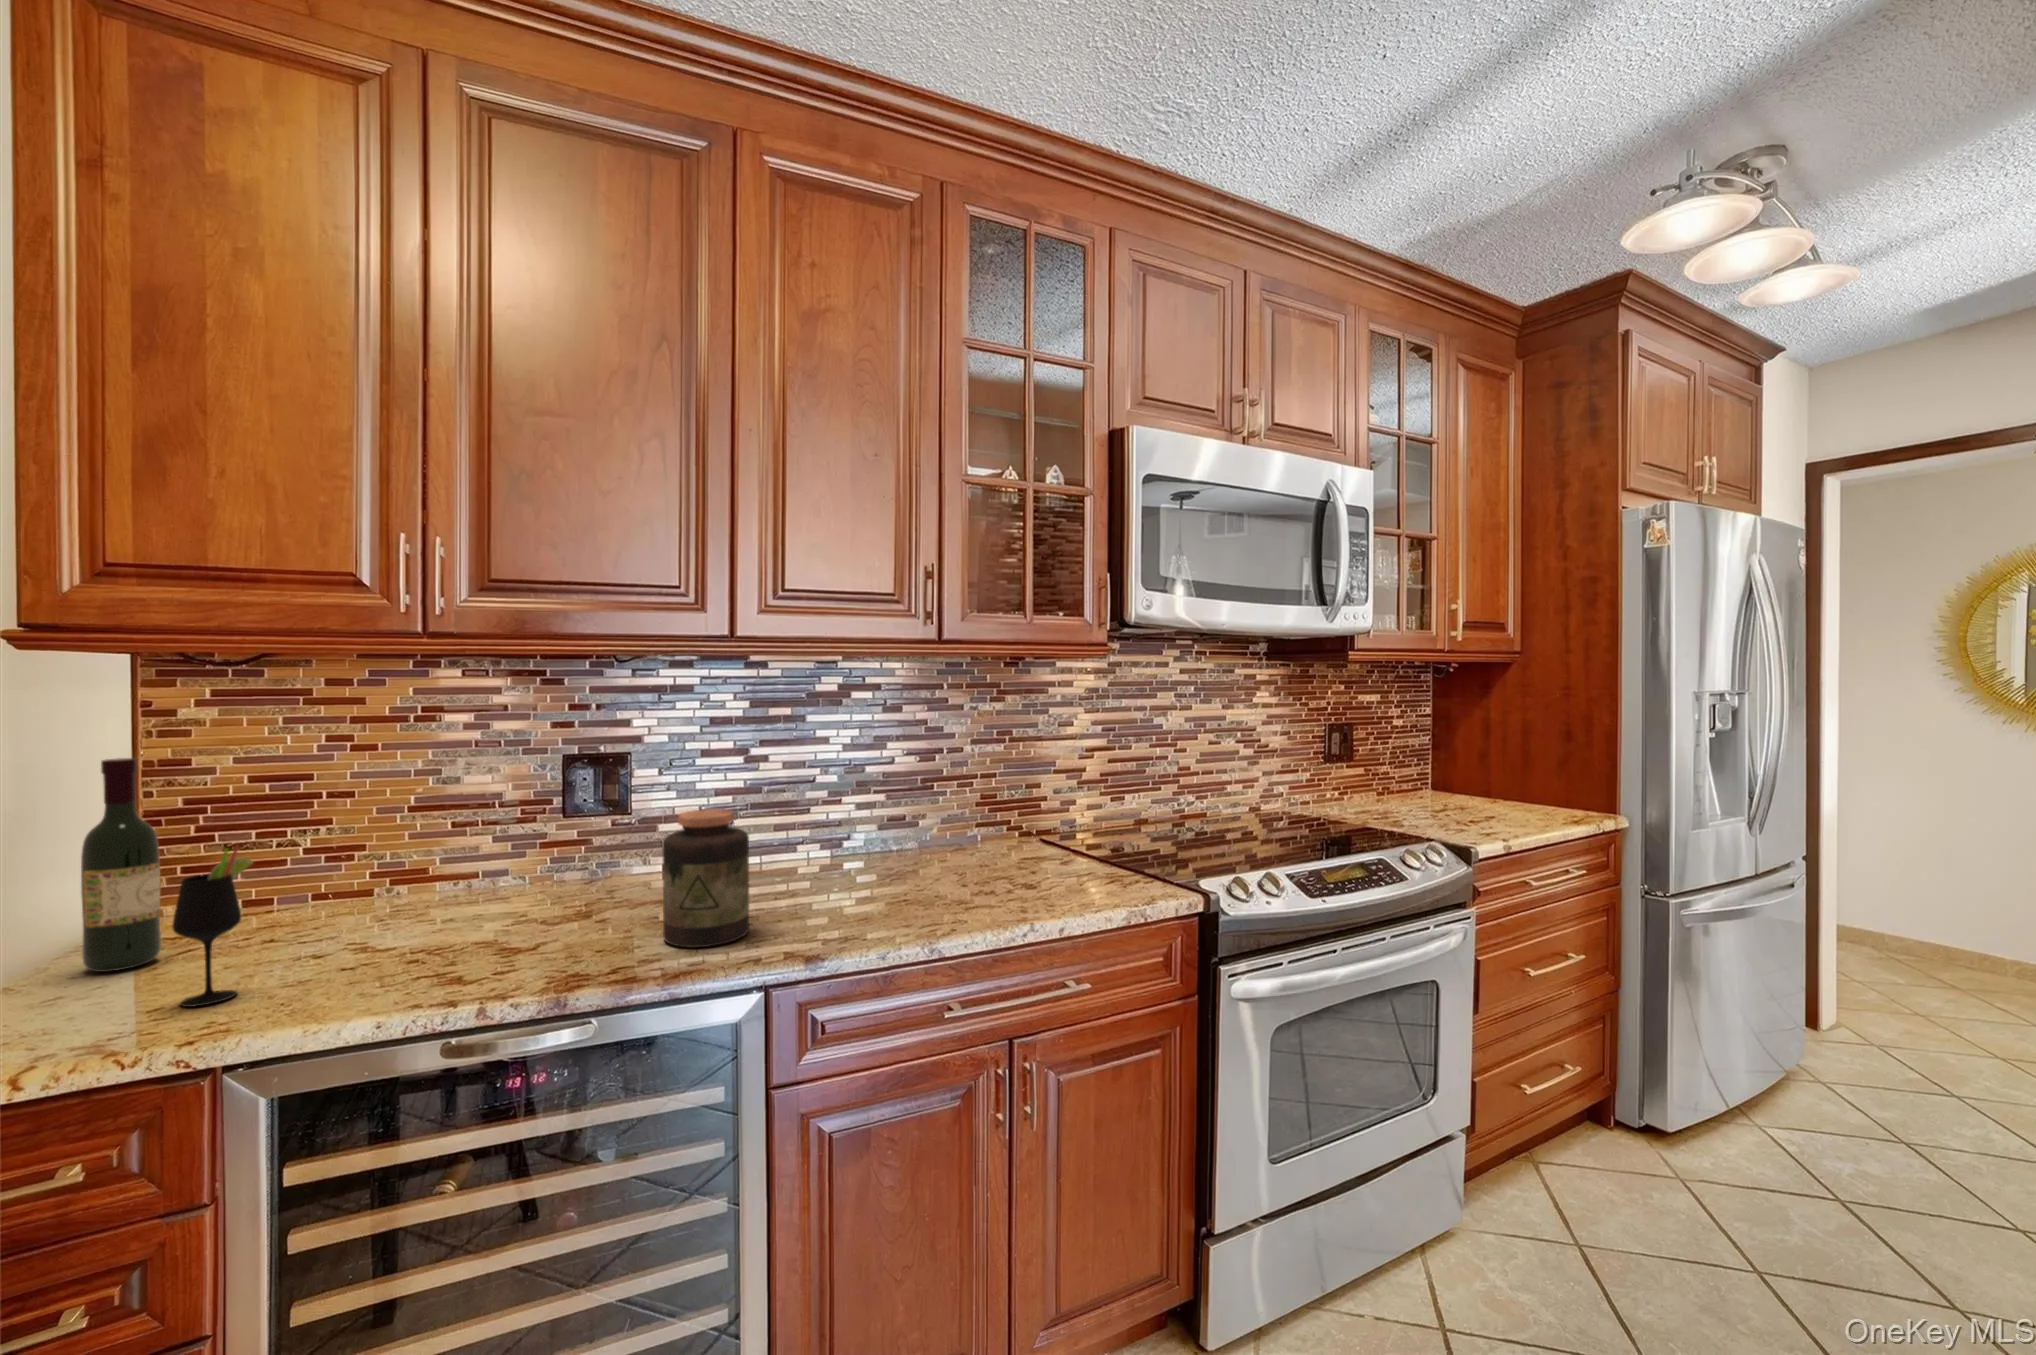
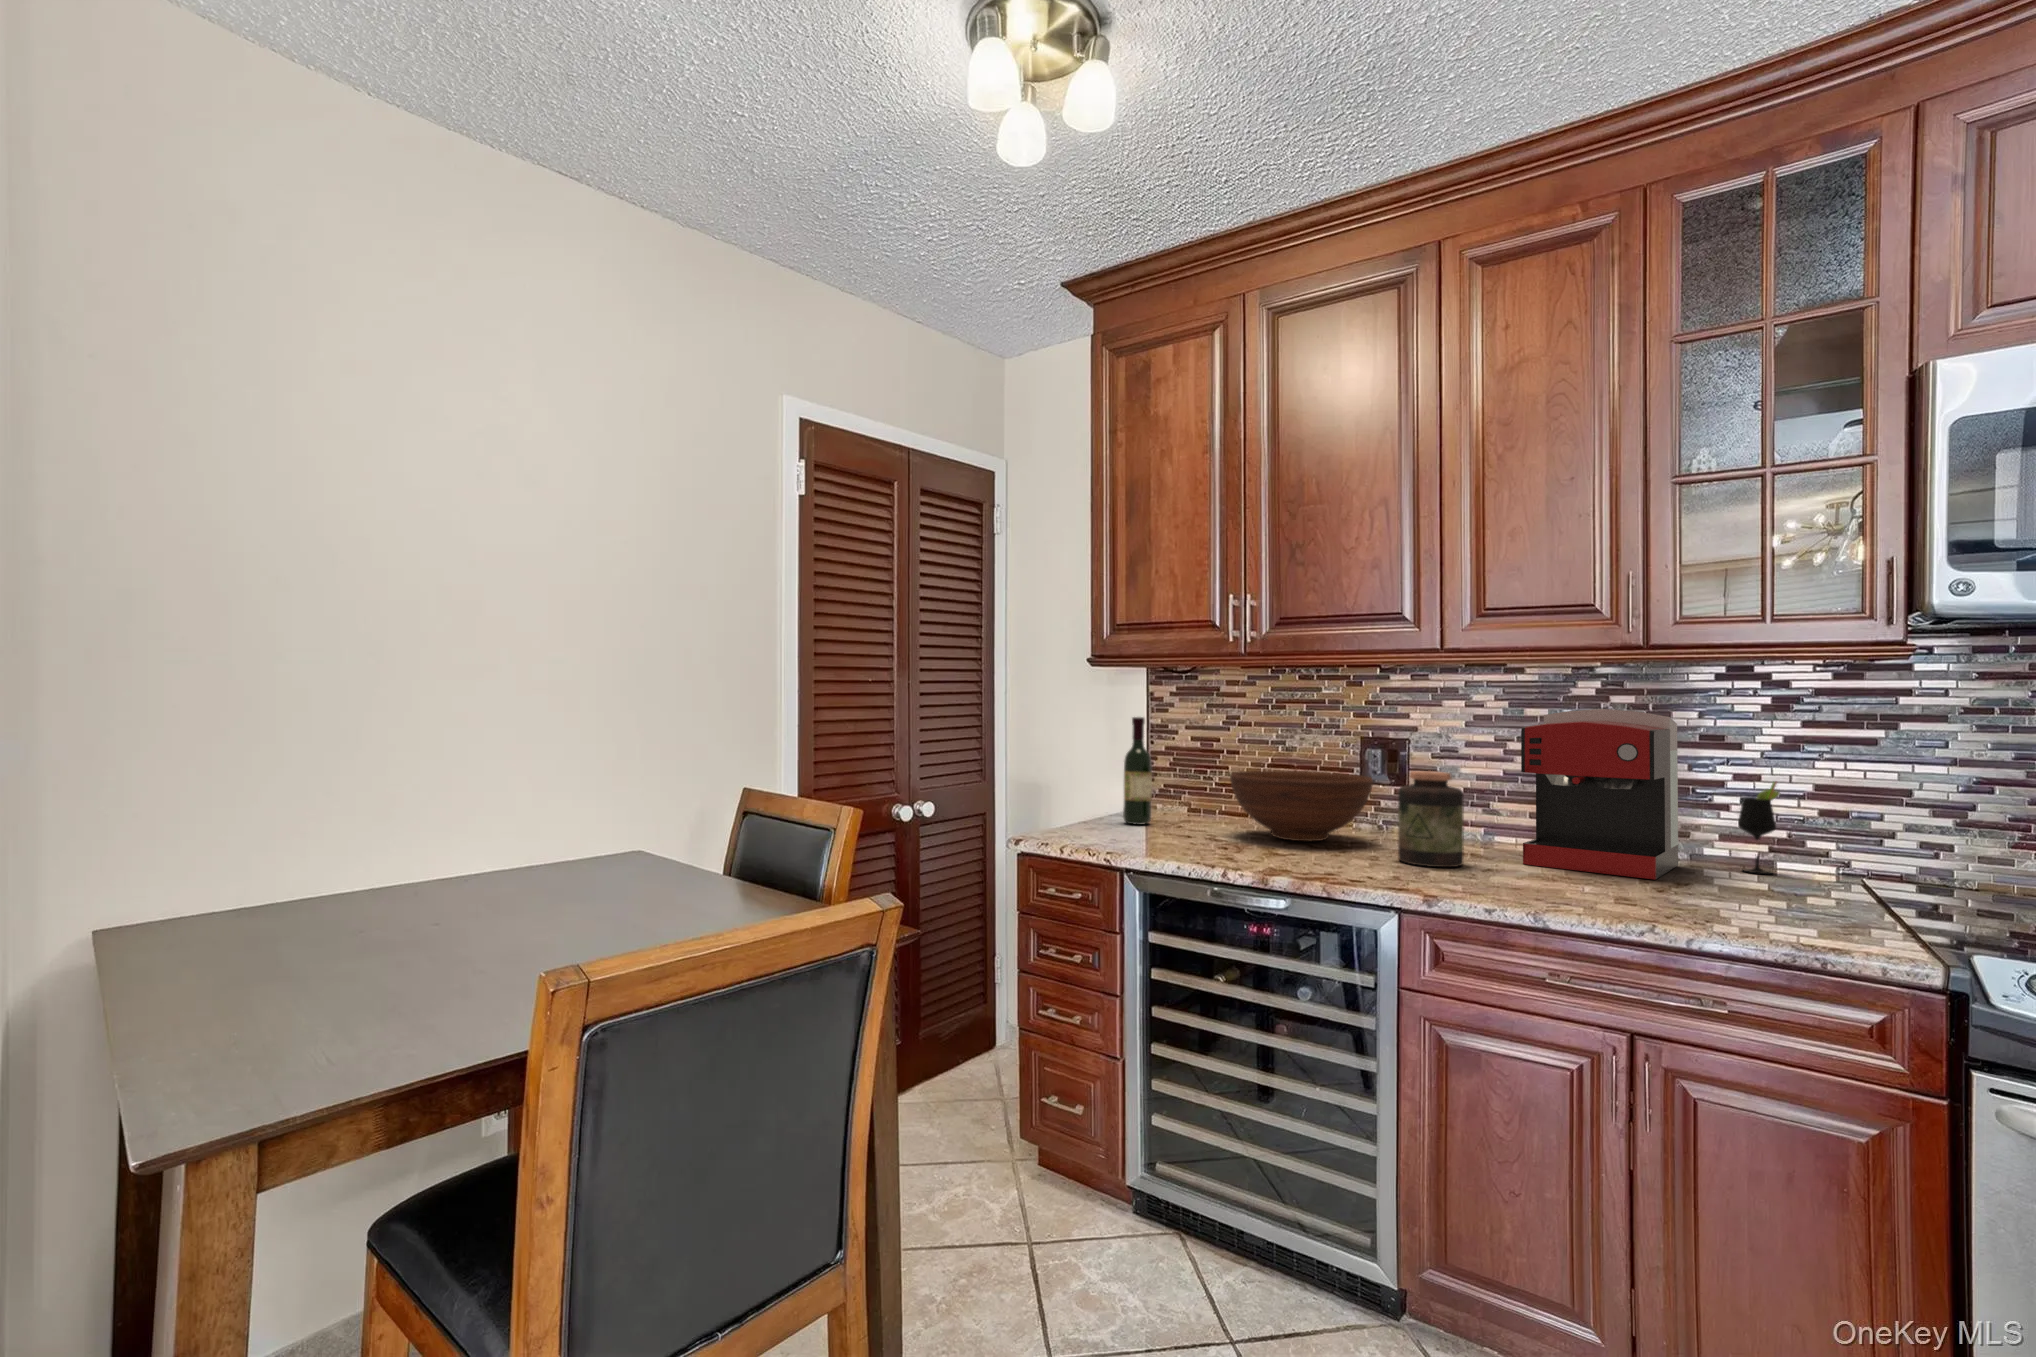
coffee maker: none [801,709,937,904] -> present [1521,709,1678,879]
fruit bowl: none [353,812,603,938] -> present [1230,771,1373,841]
wine glass: present [173,846,254,1007] -> present [1738,782,1779,874]

